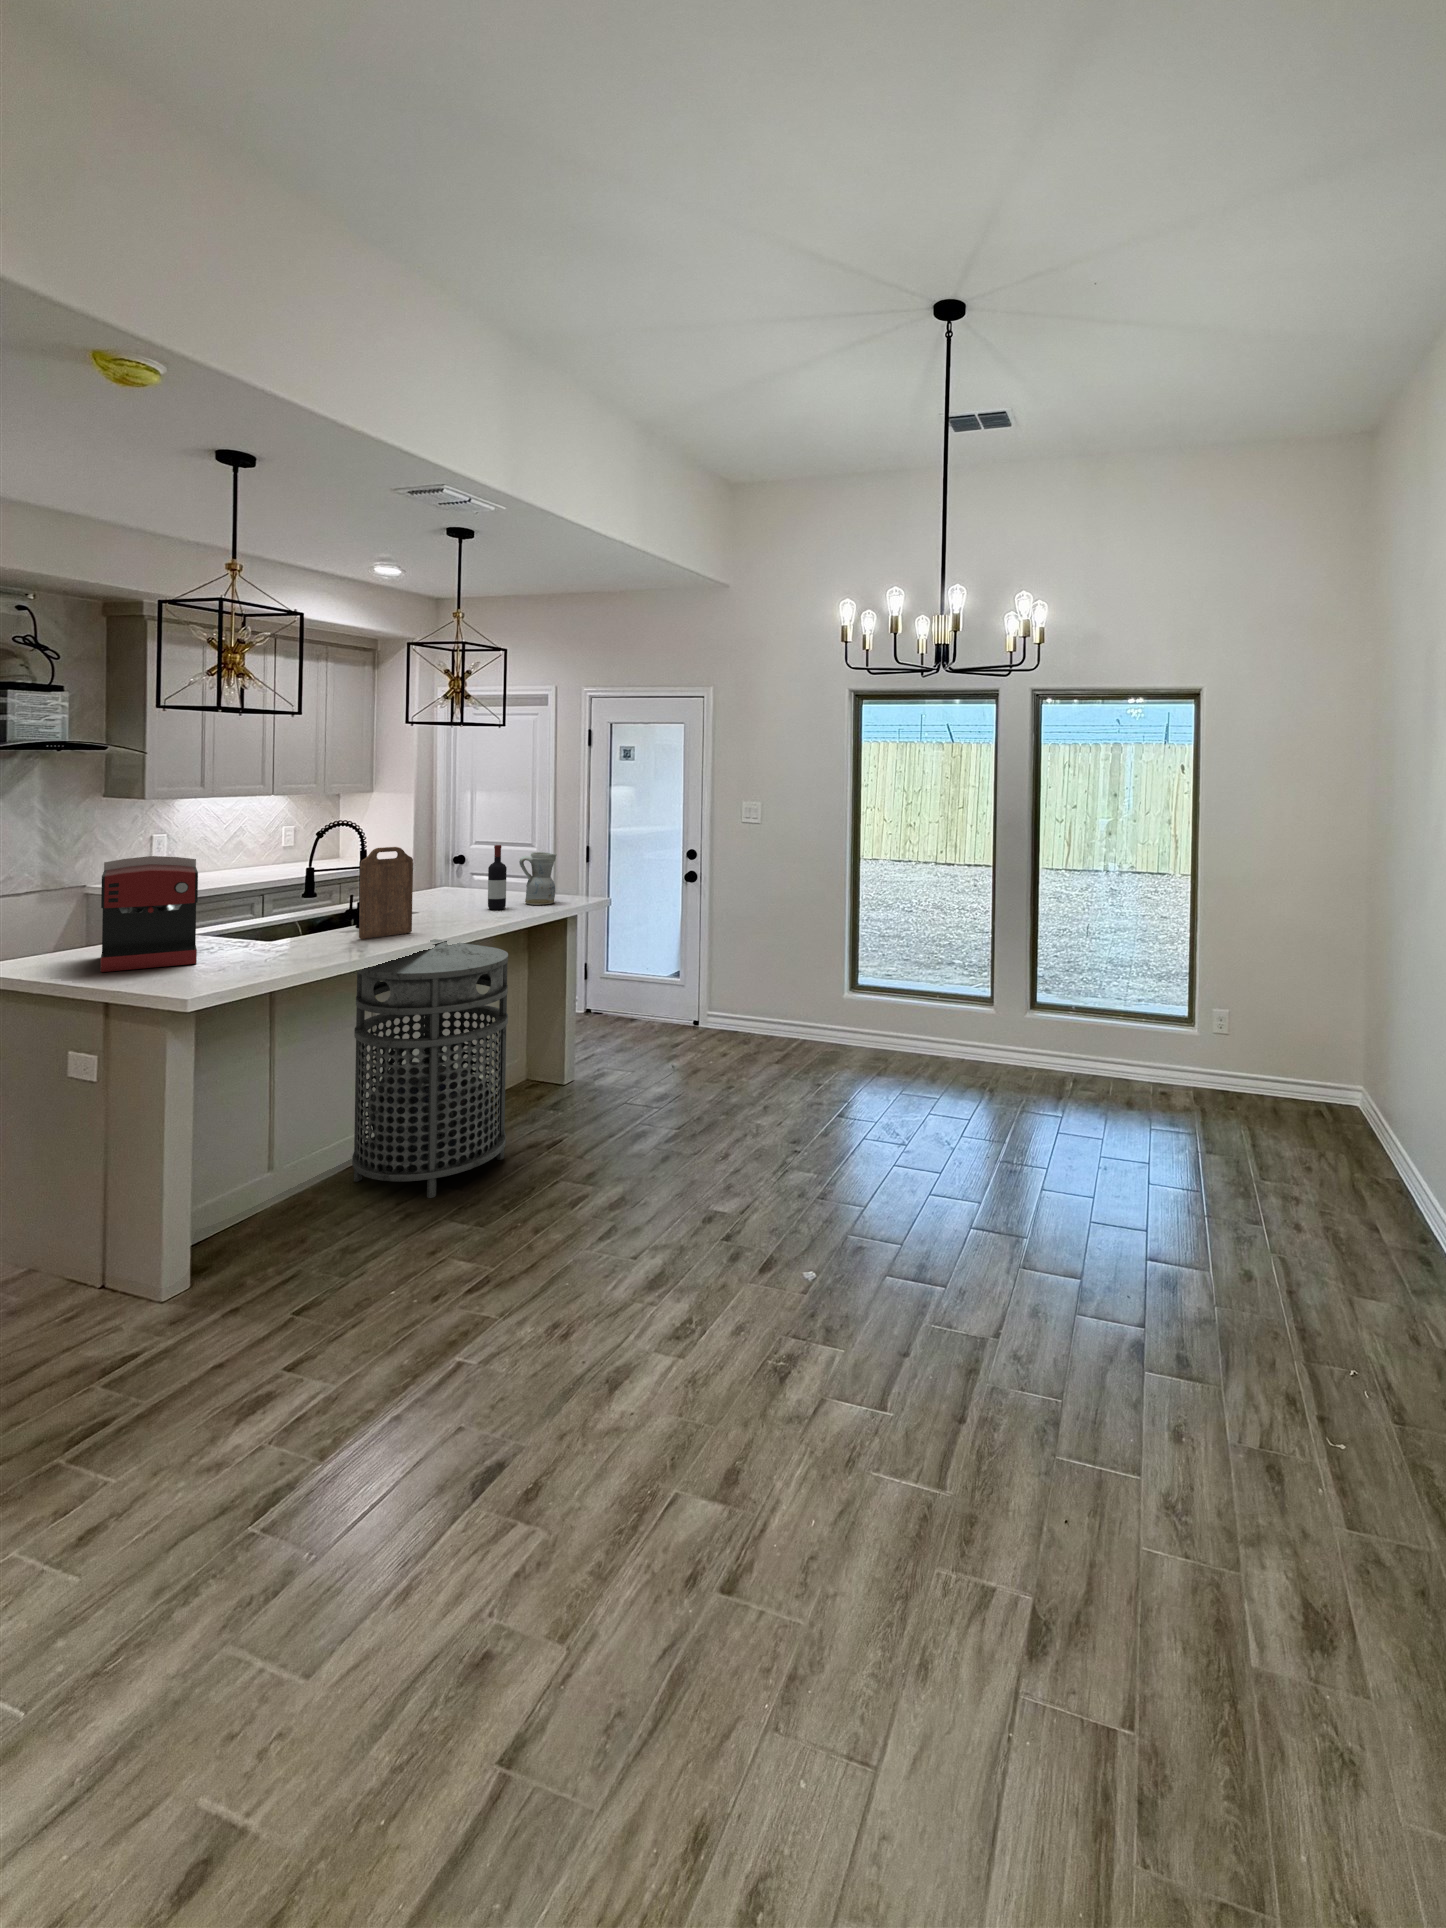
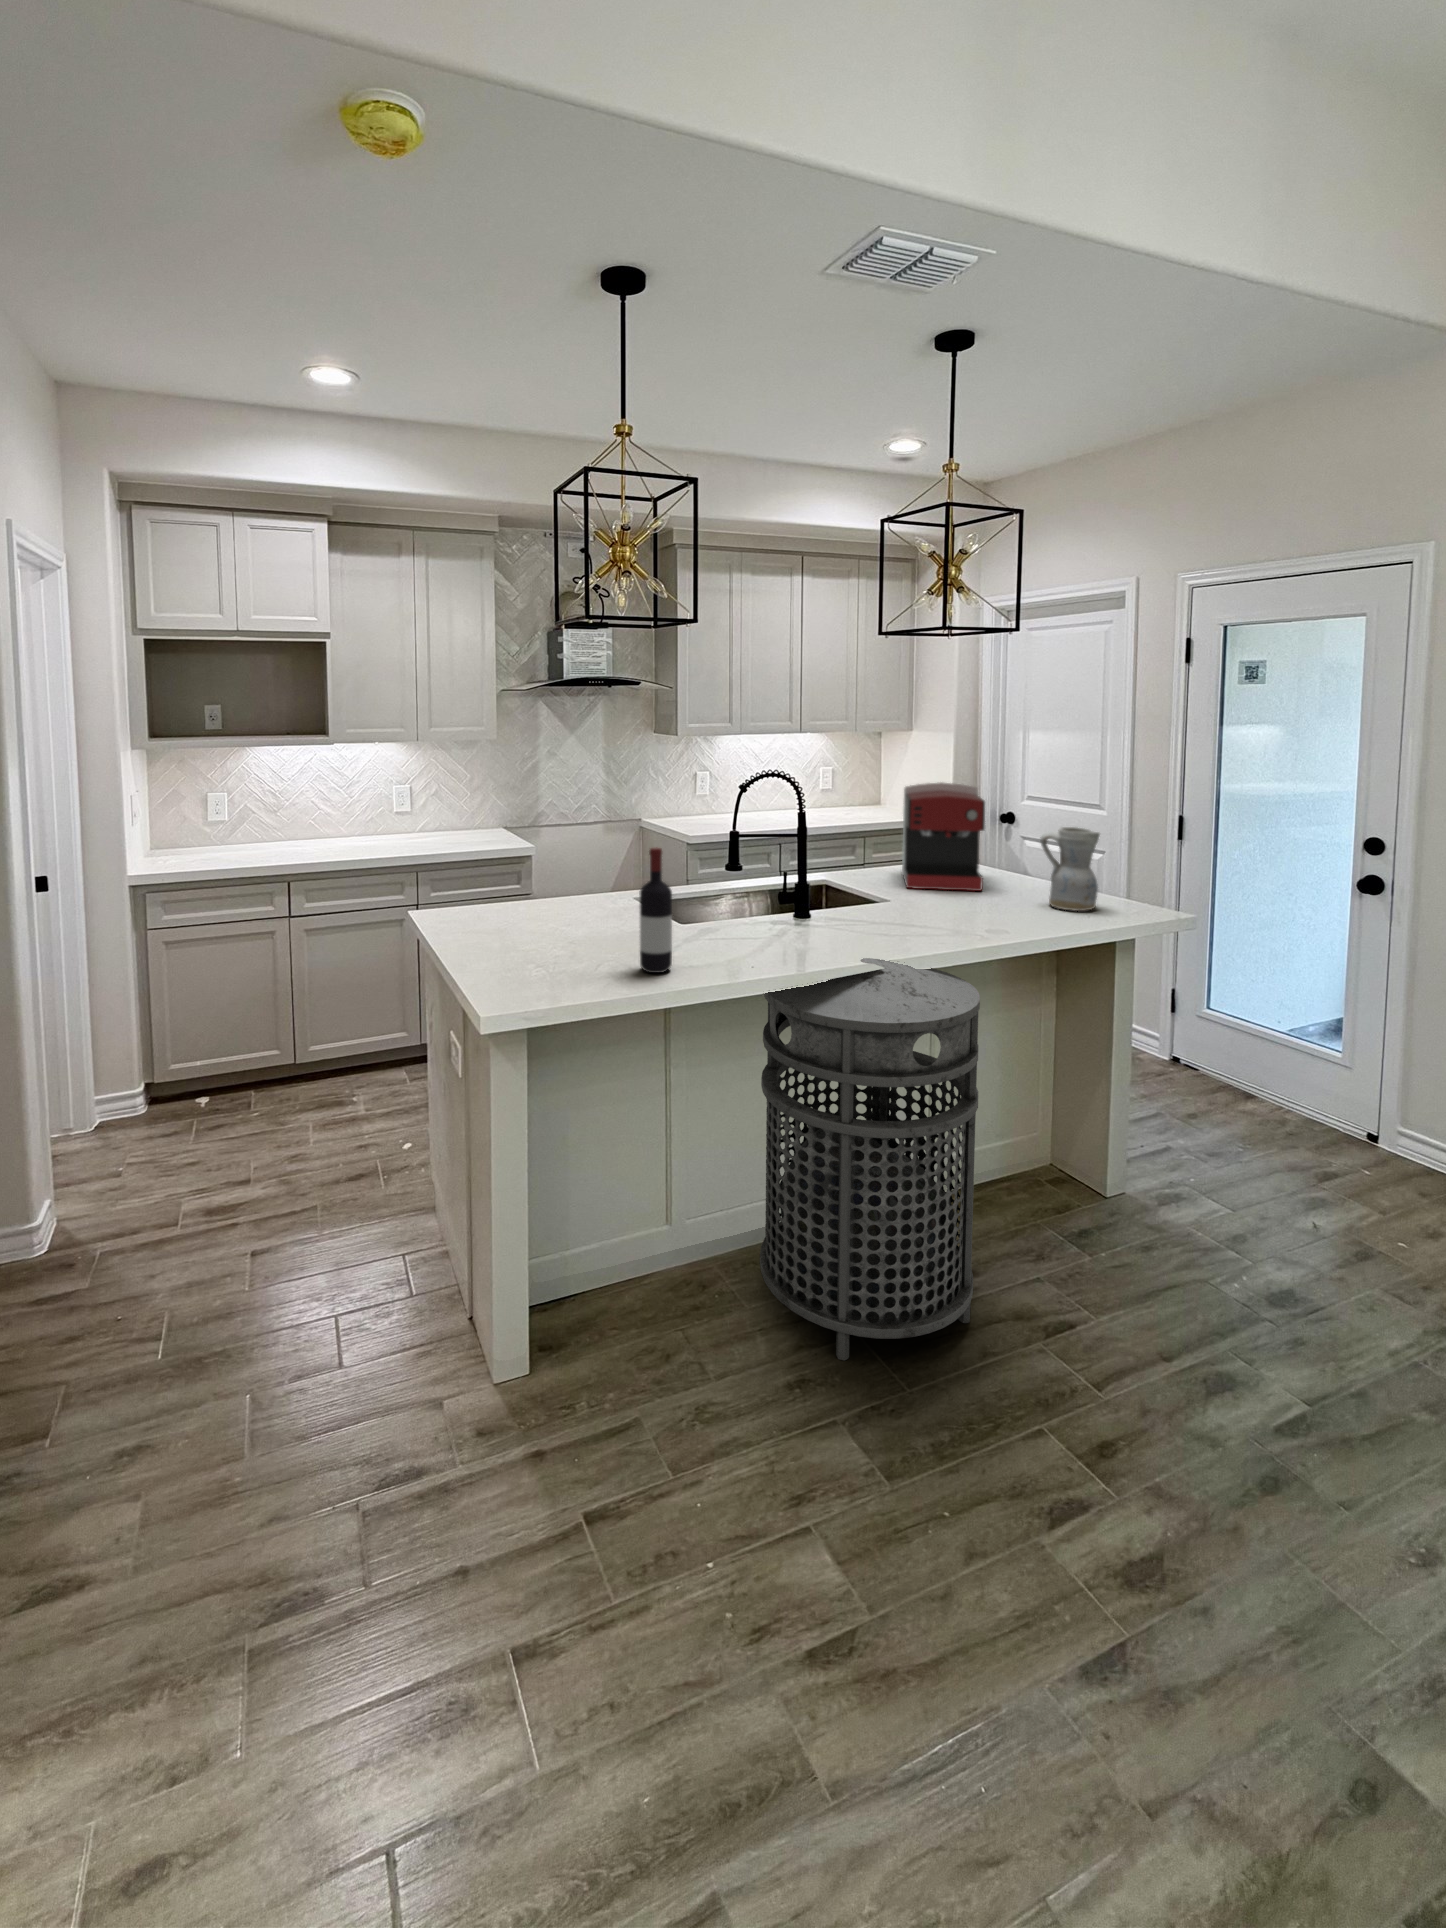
wine bottle: present [488,845,507,910] -> present [640,848,672,973]
cutting board: present [359,847,413,939] -> none [779,812,854,940]
coffee maker: present [100,856,198,972] -> present [902,783,985,891]

